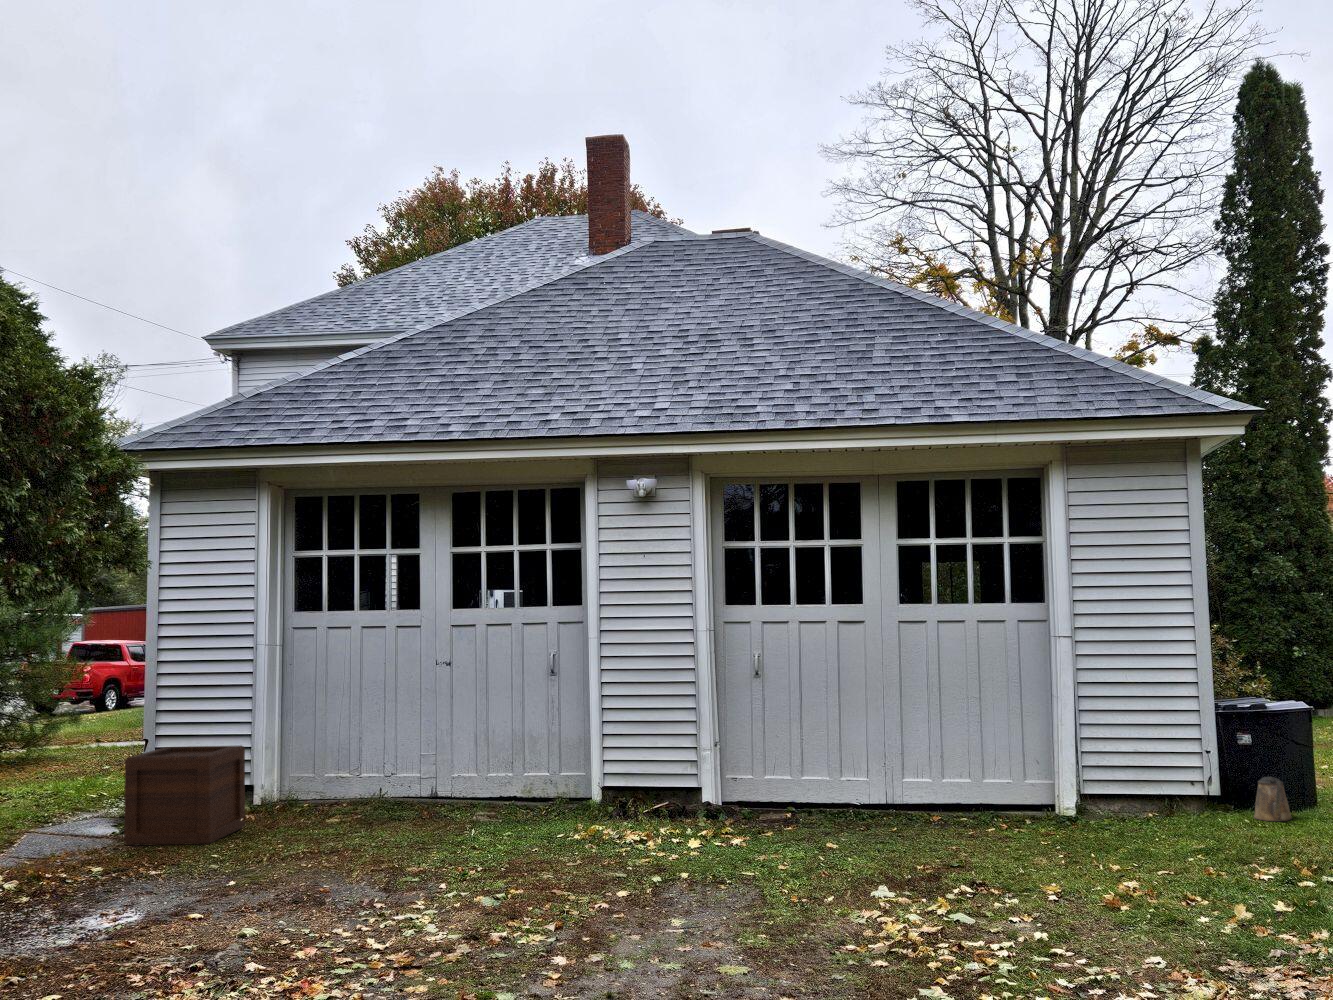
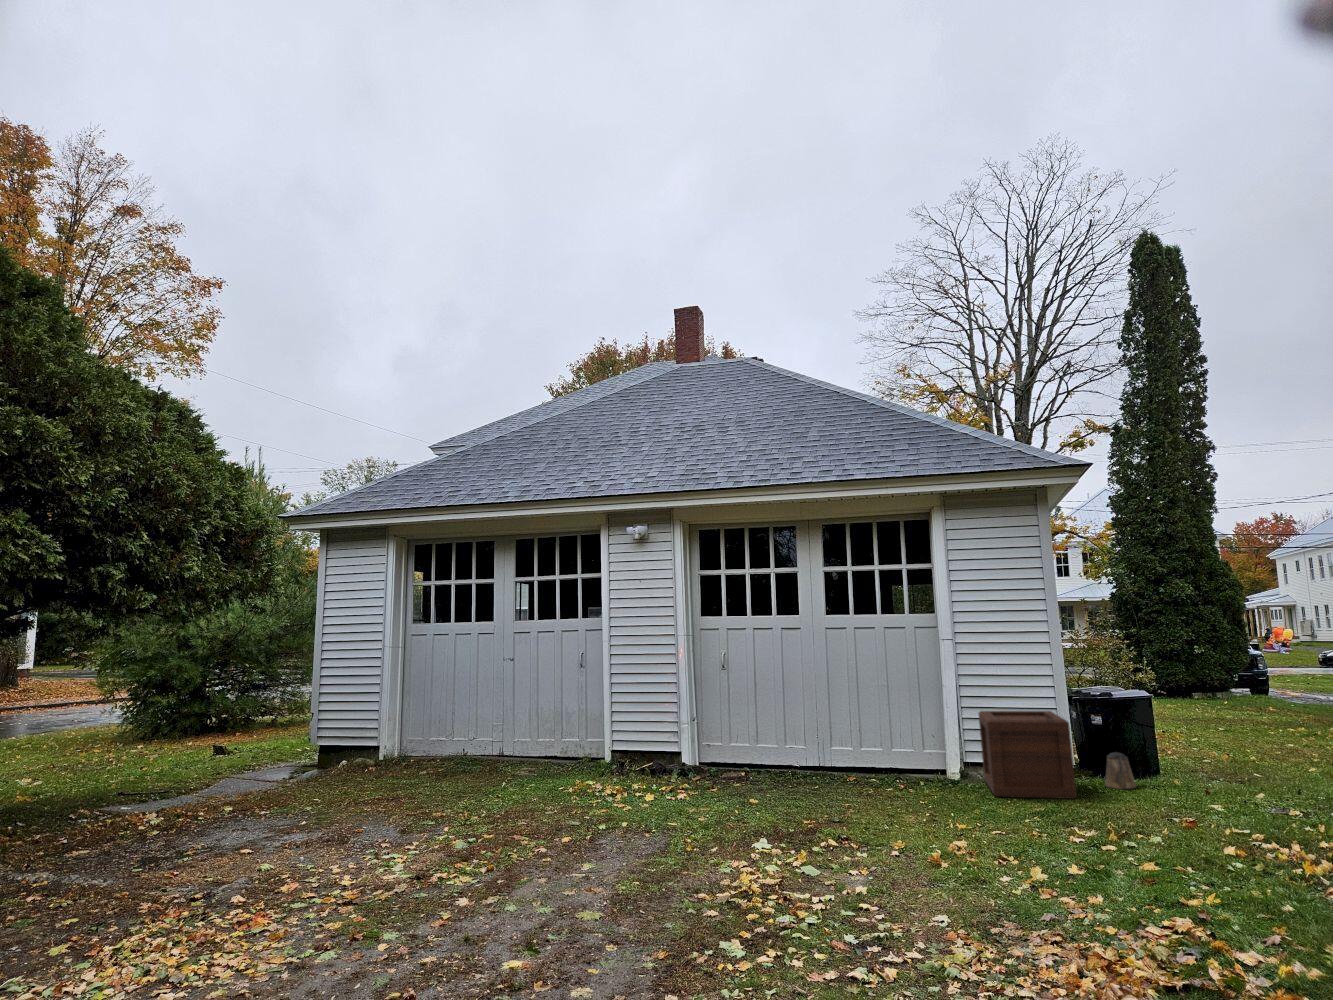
wooden crate: present [124,746,245,846] -> present [979,711,1076,799]

